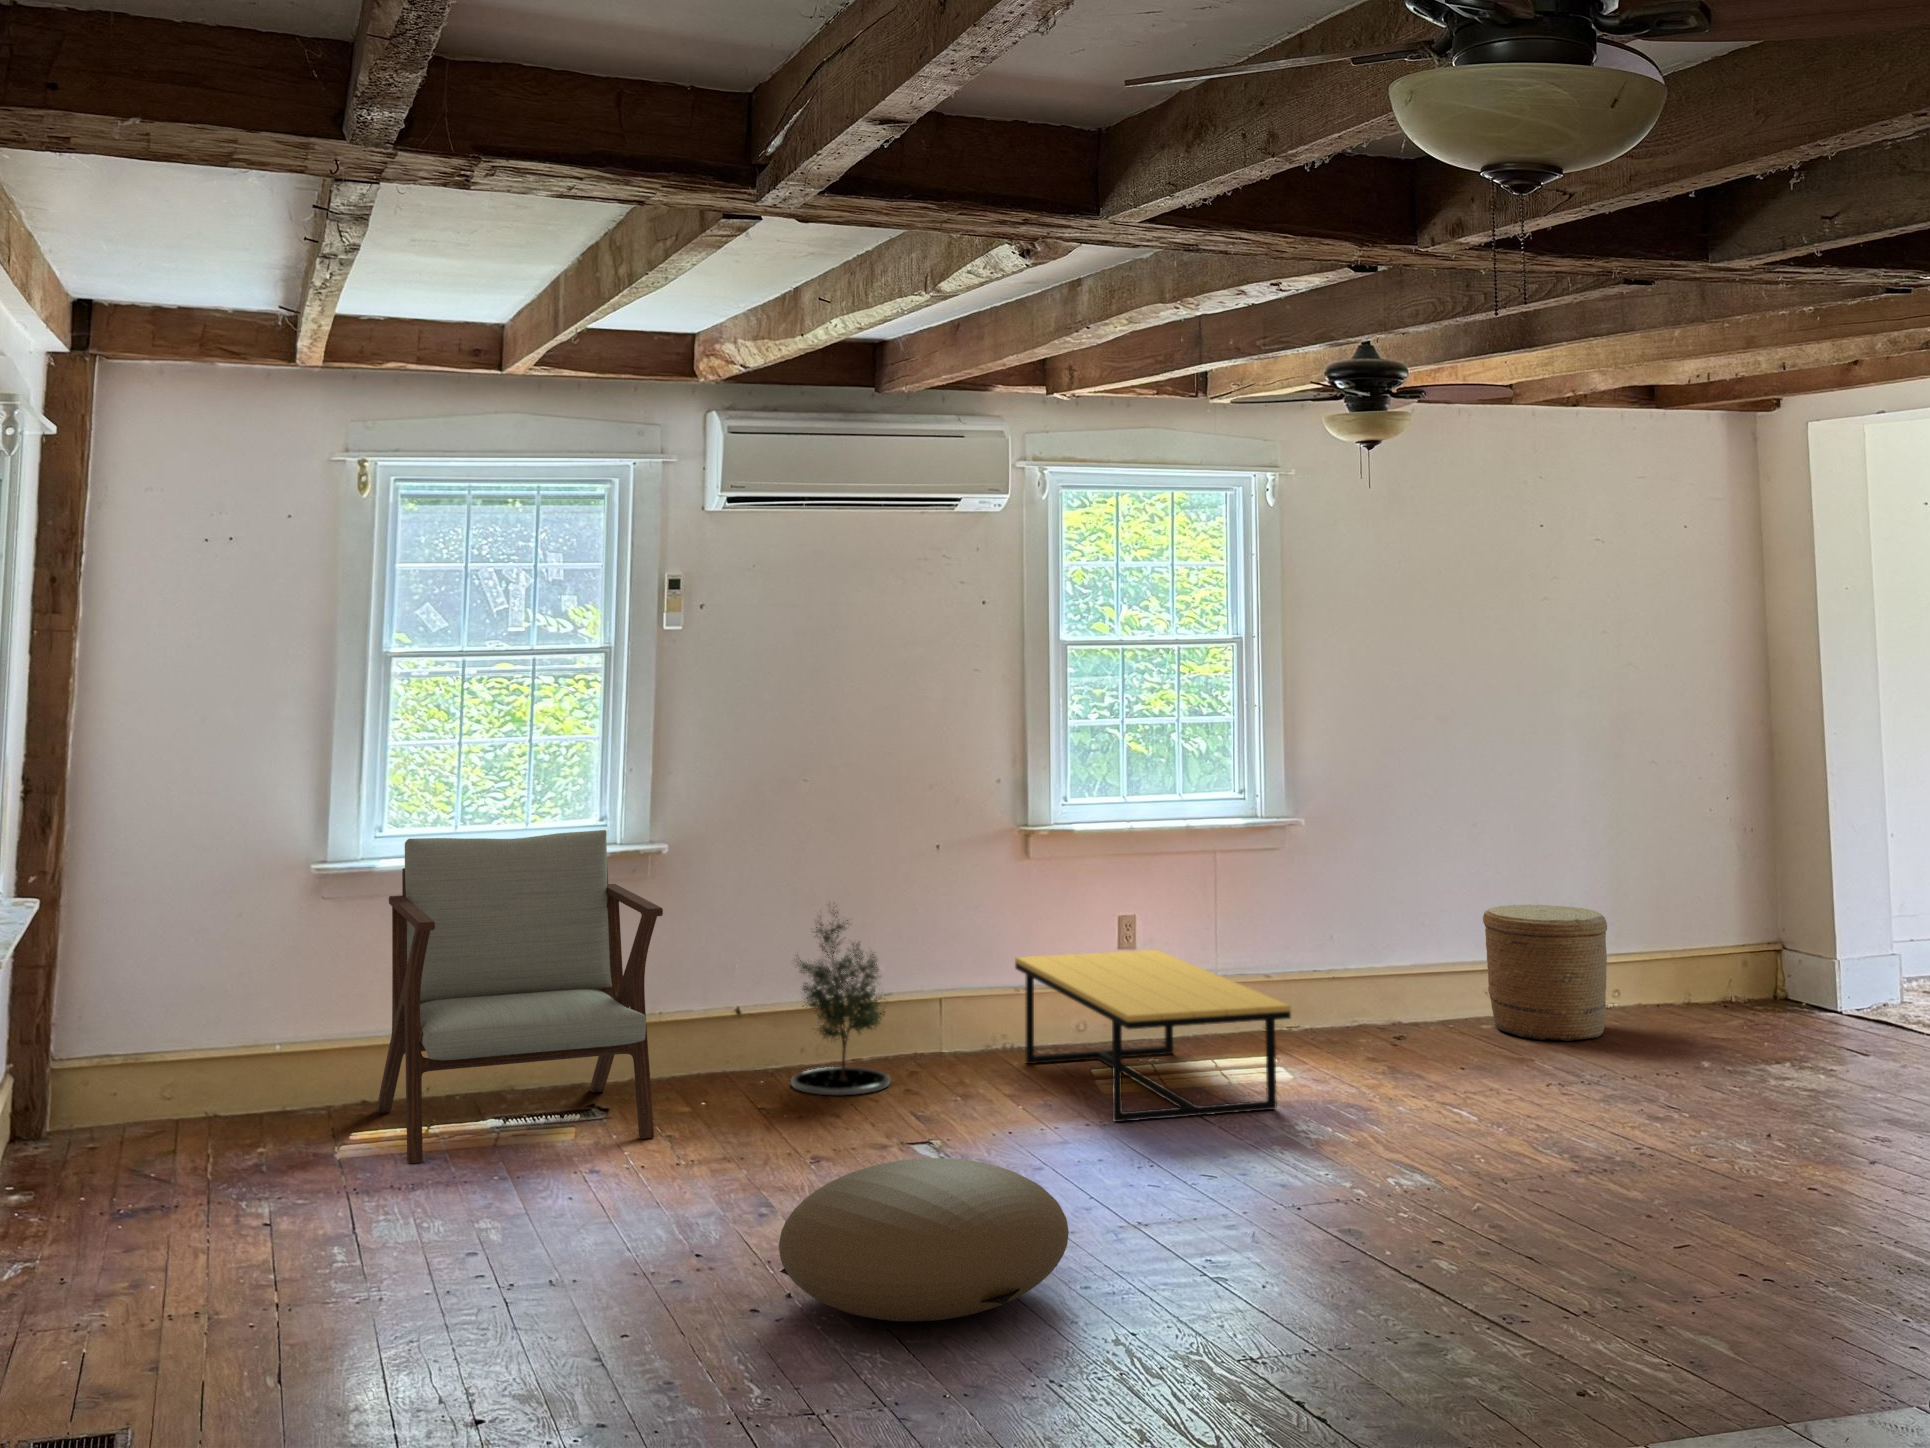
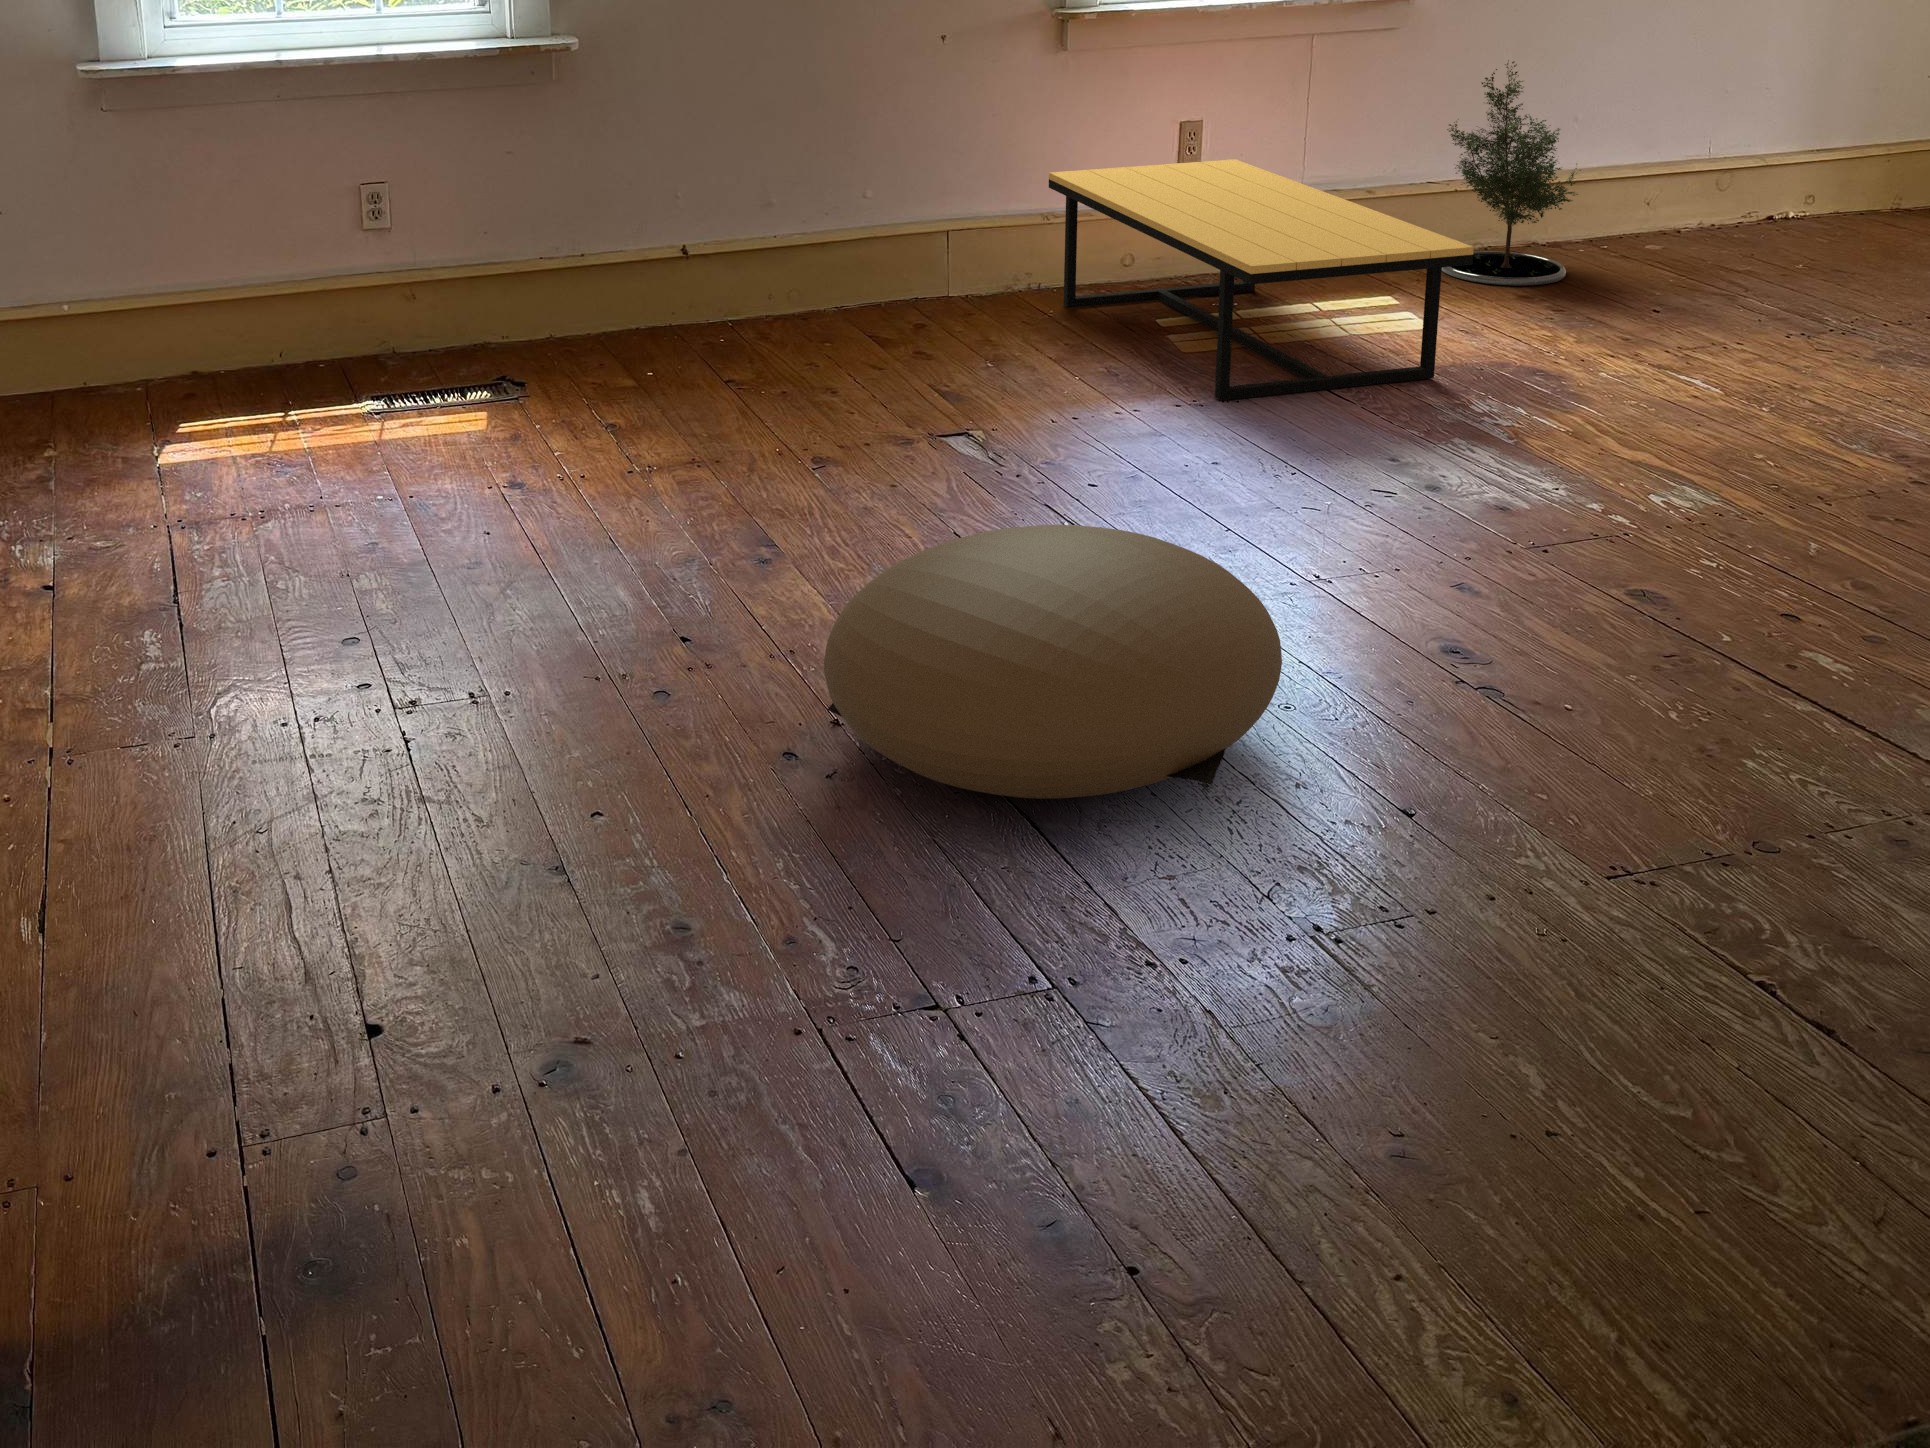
lounge chair: present [377,830,663,1163] -> none [190,15,590,476]
woven basket: present [1483,905,1607,1041] -> none [1659,93,1842,268]
potted tree: present [791,910,890,1095] -> present [1442,60,1581,286]

